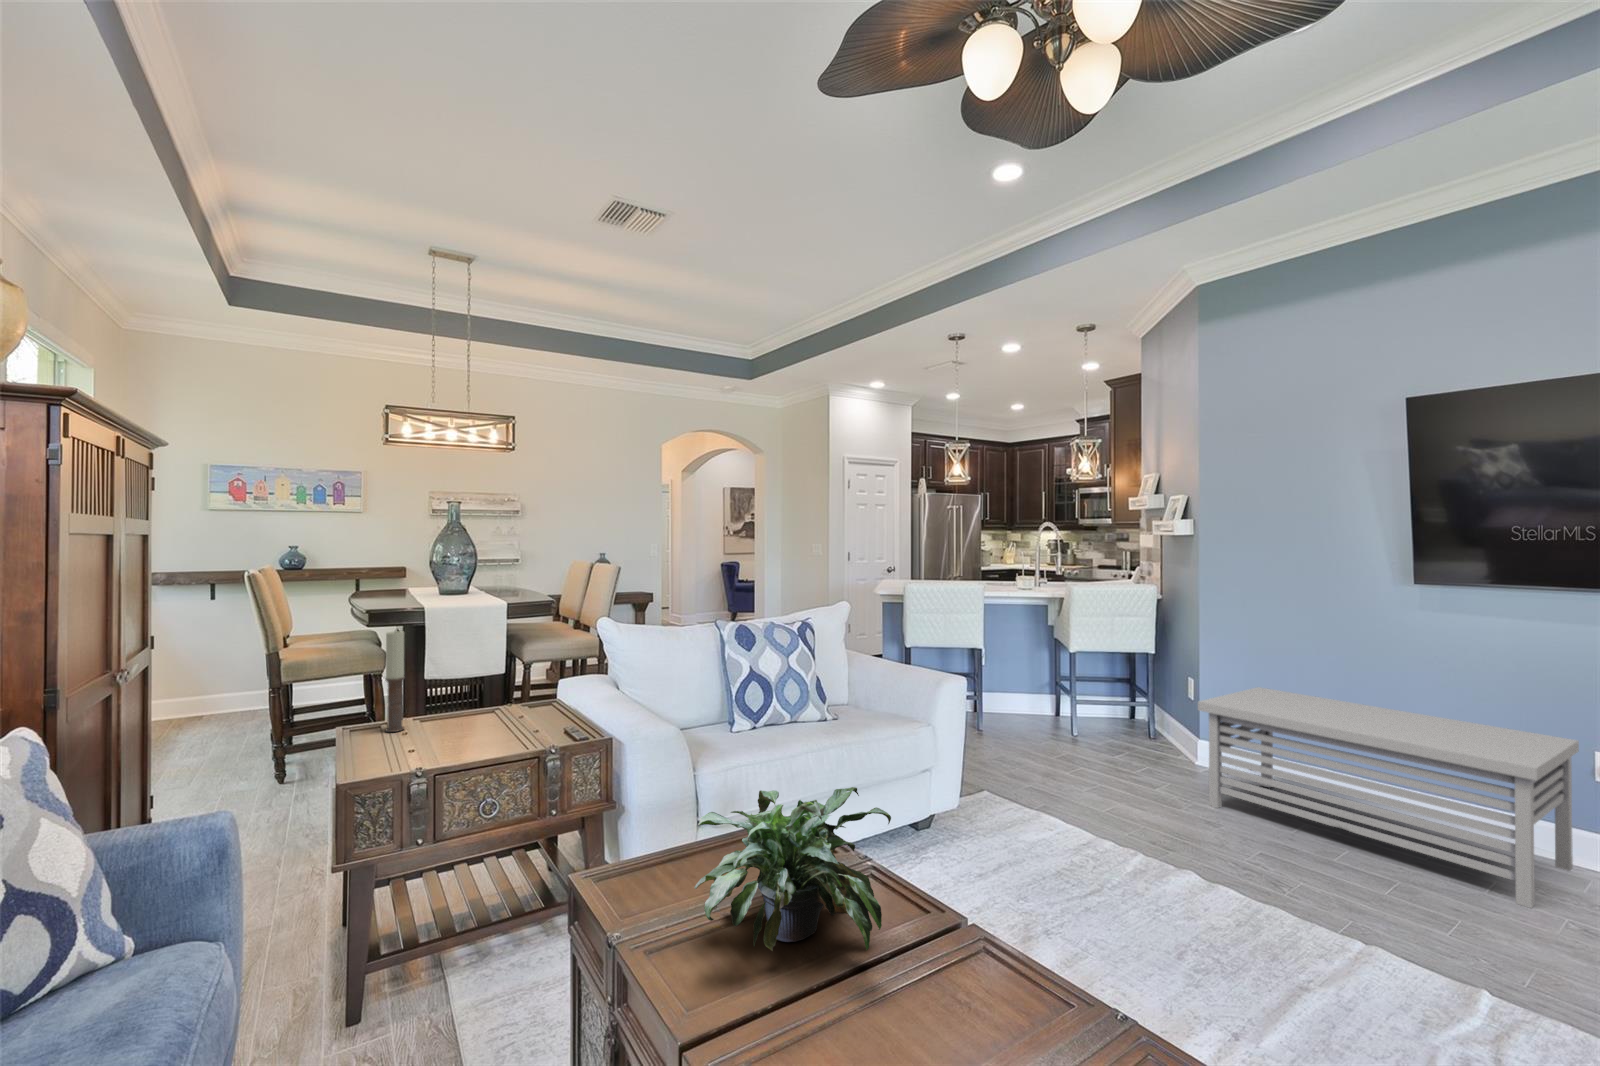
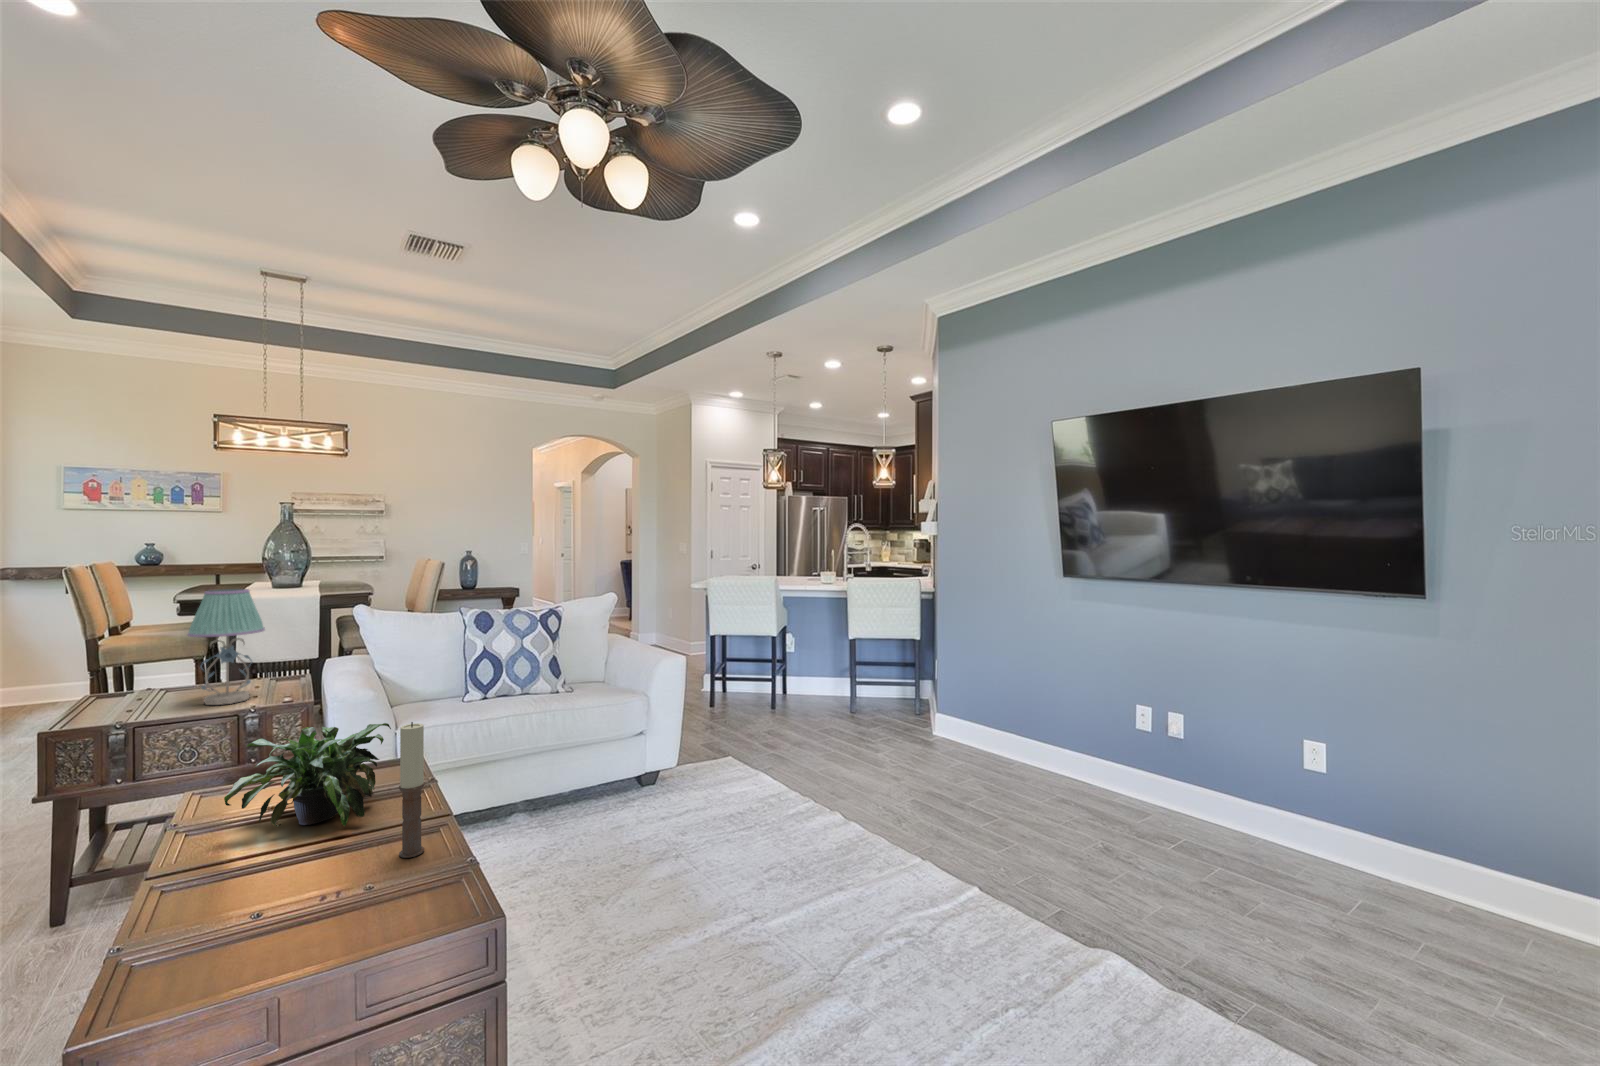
table lamp: none [474,596,555,742] -> present [188,589,265,705]
candle: present [385,631,405,732] -> present [399,722,425,858]
storage bench: present [1198,687,1579,908] -> none [900,666,1151,832]

